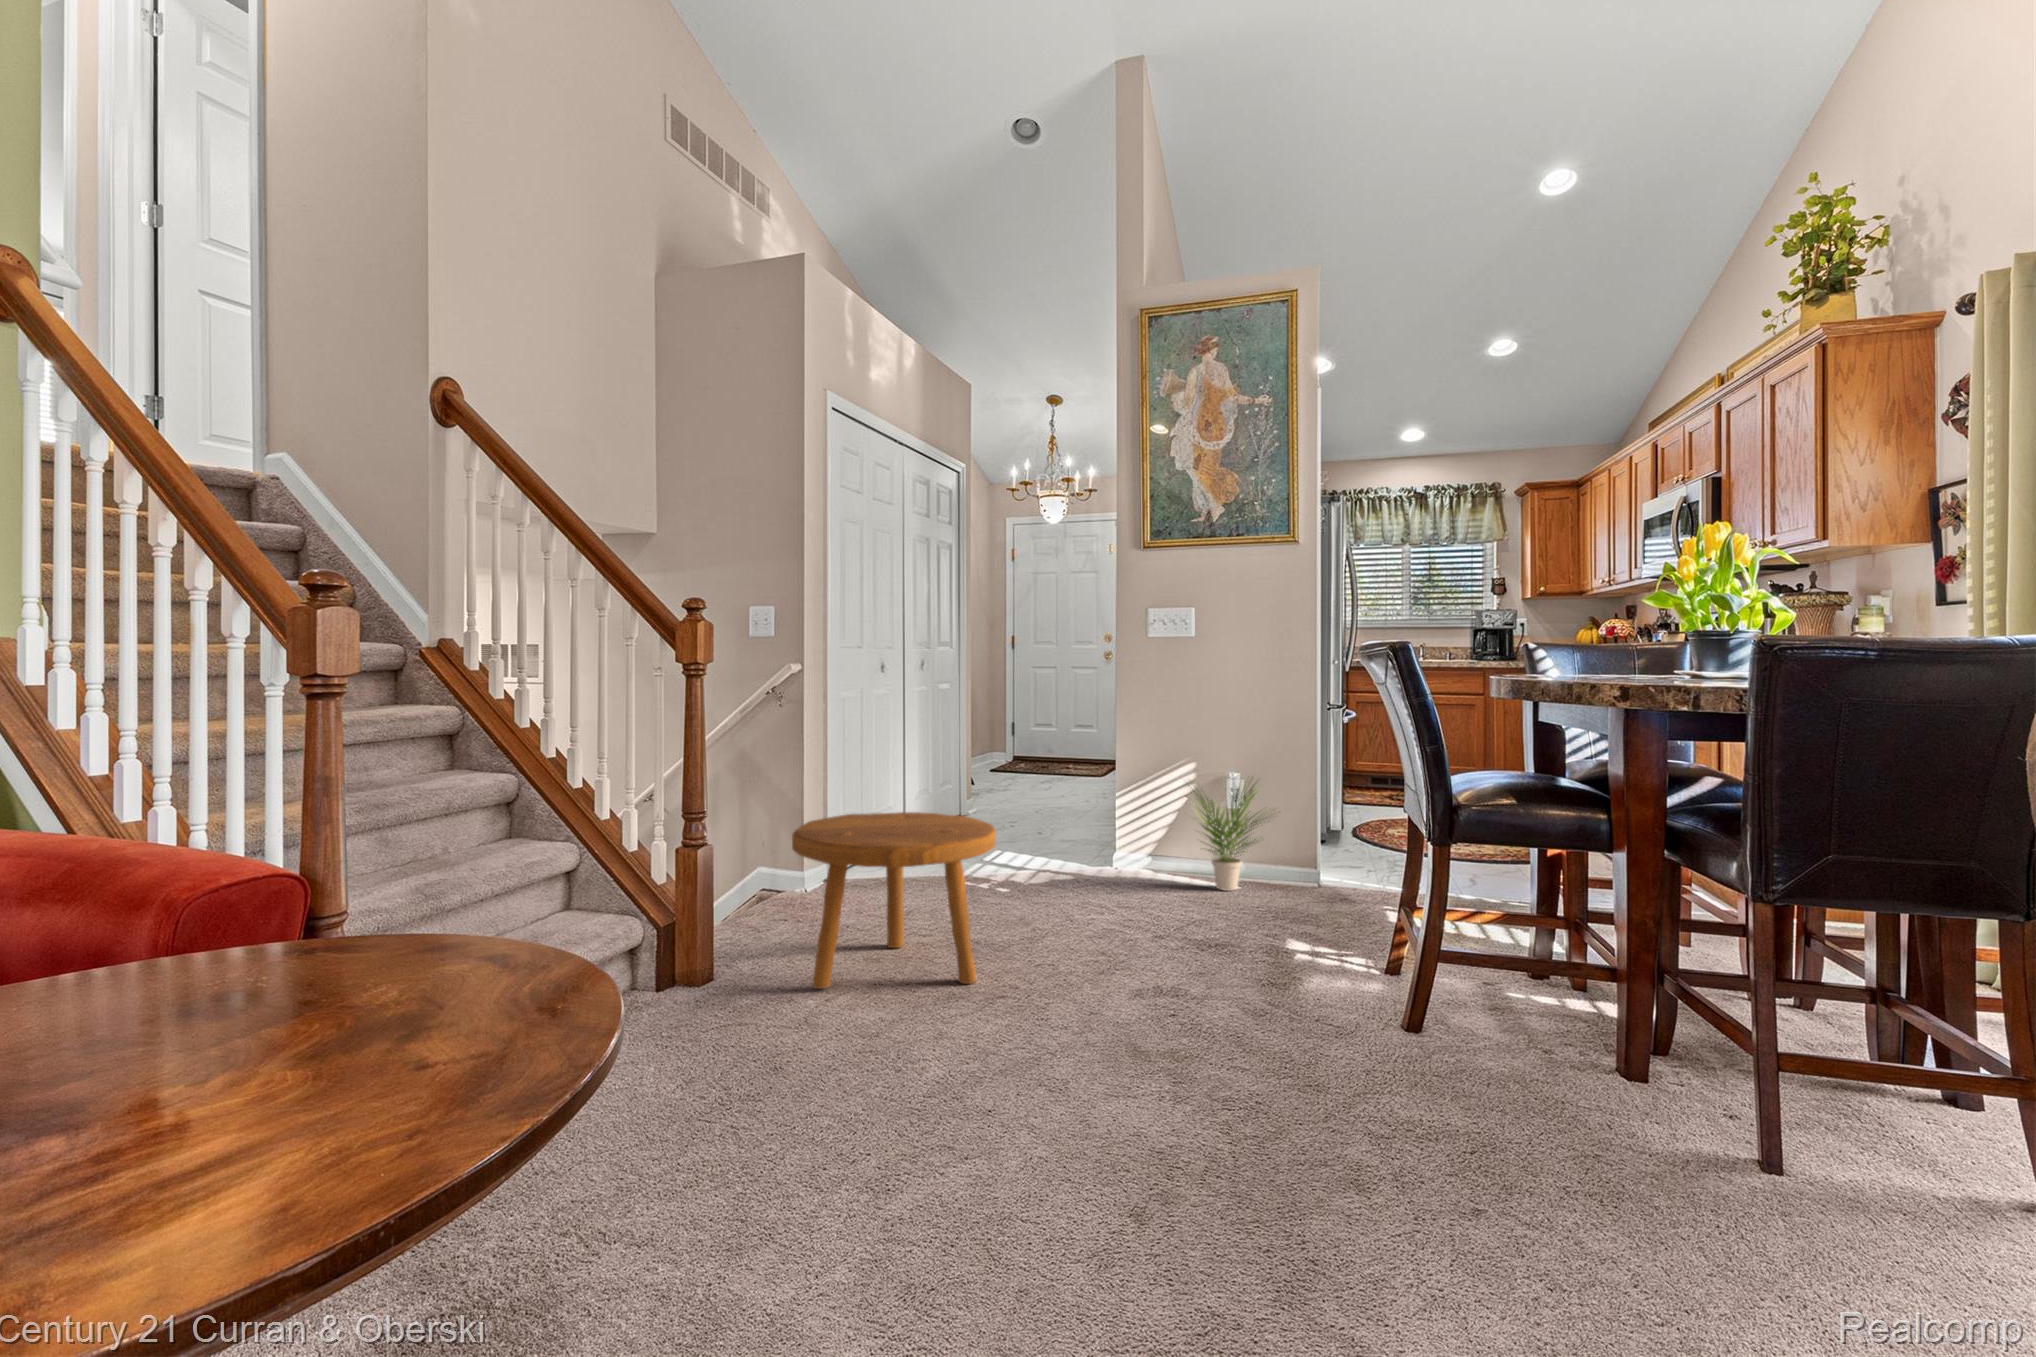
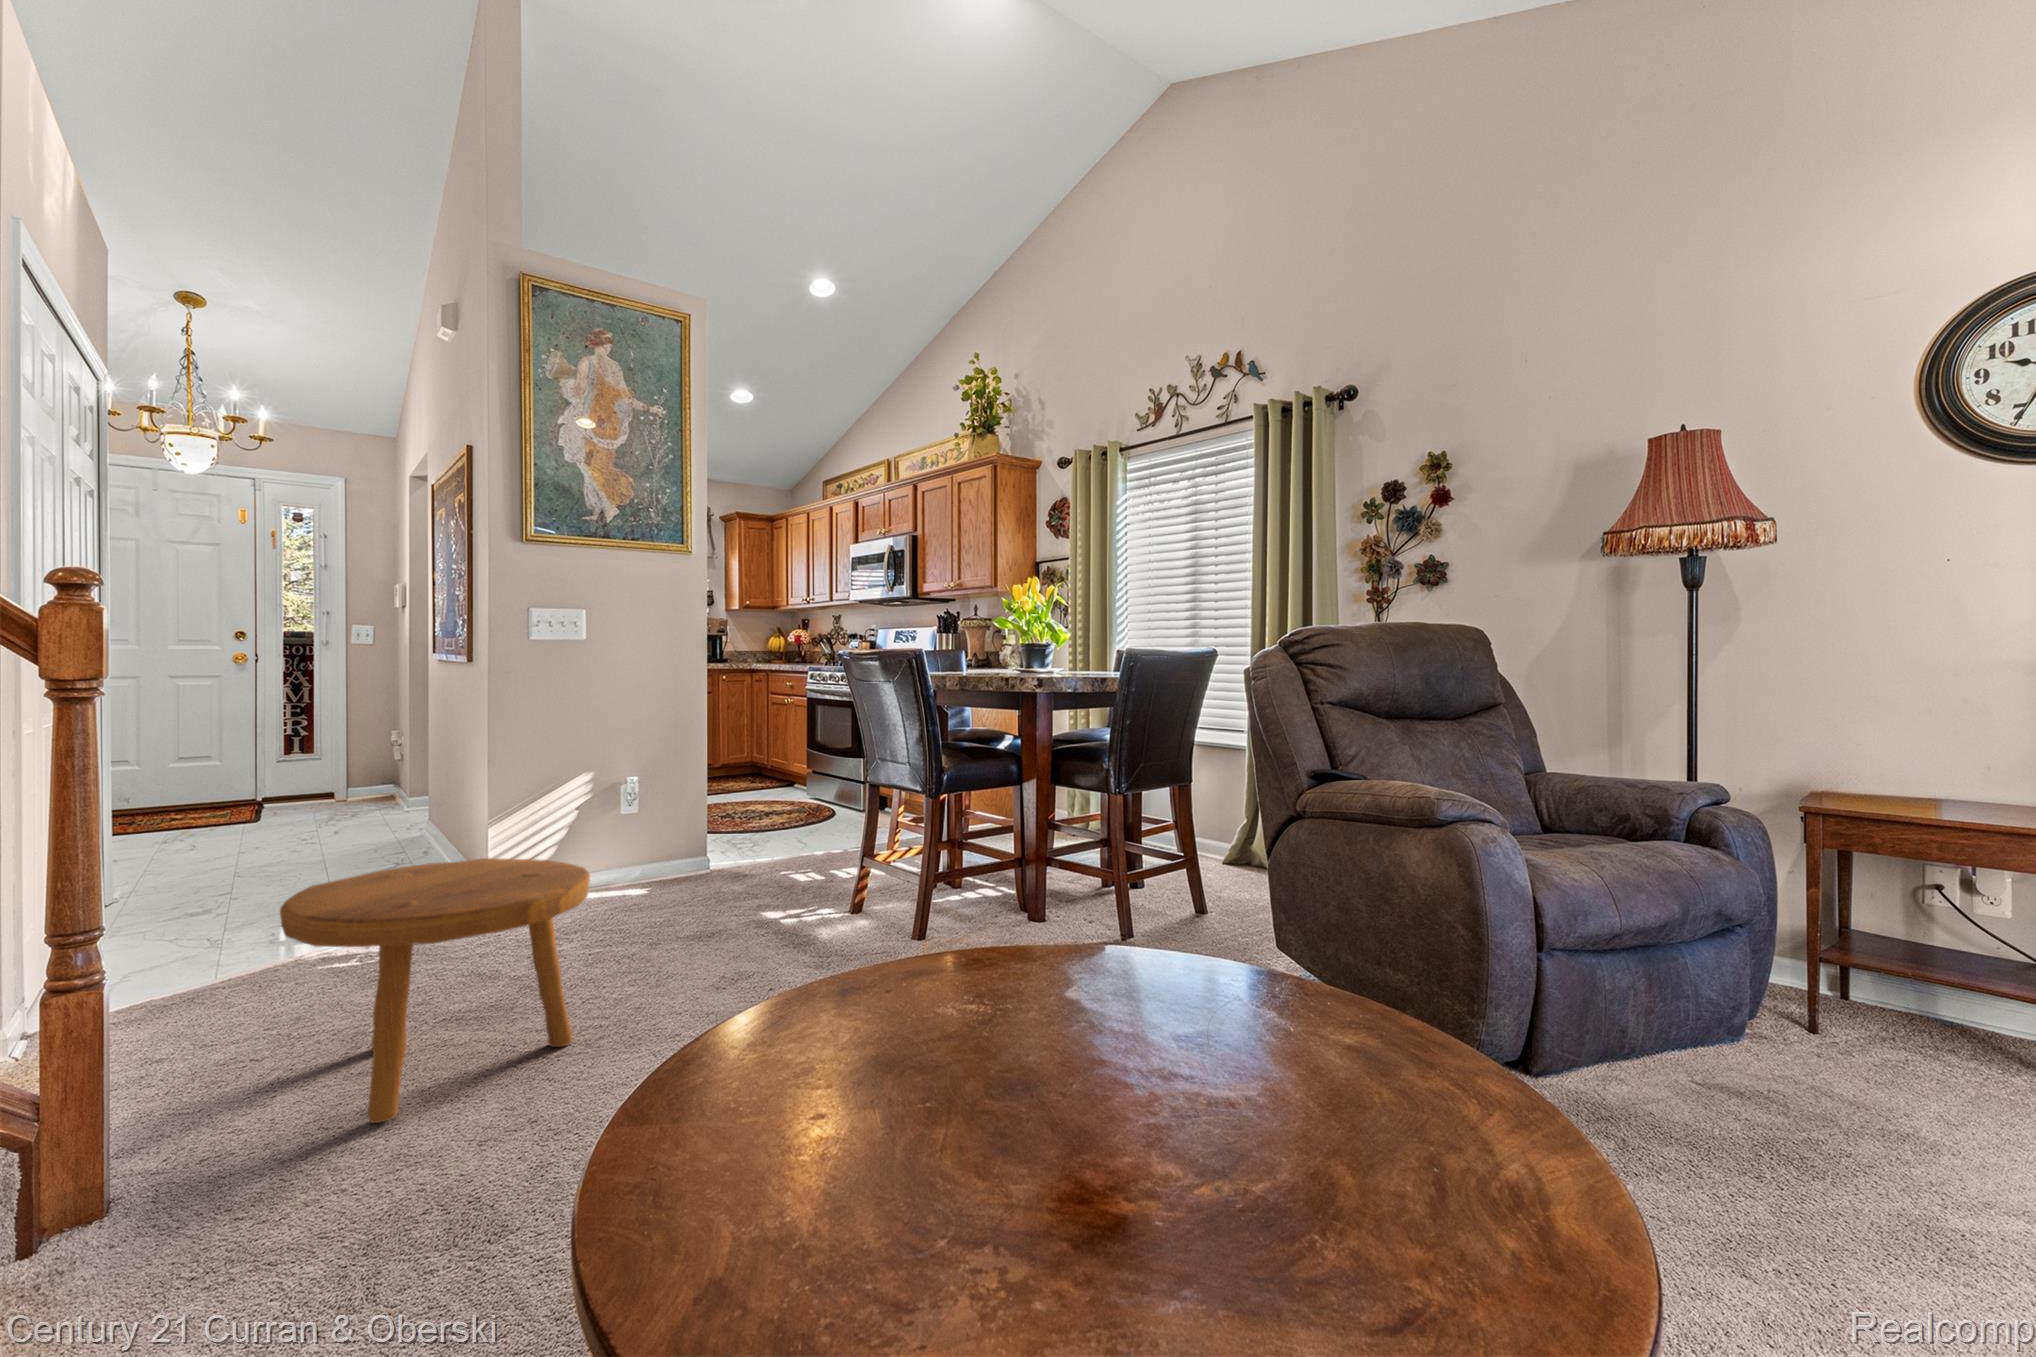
potted plant: present [1192,780,1274,891] -> none [589,777,697,895]

